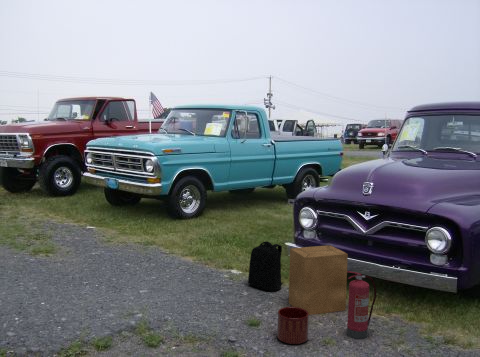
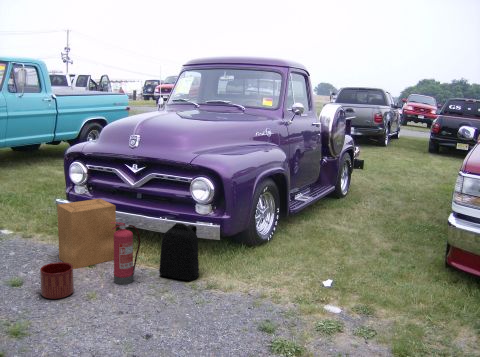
backpack: present [248,241,283,292] -> present [159,223,199,281]

